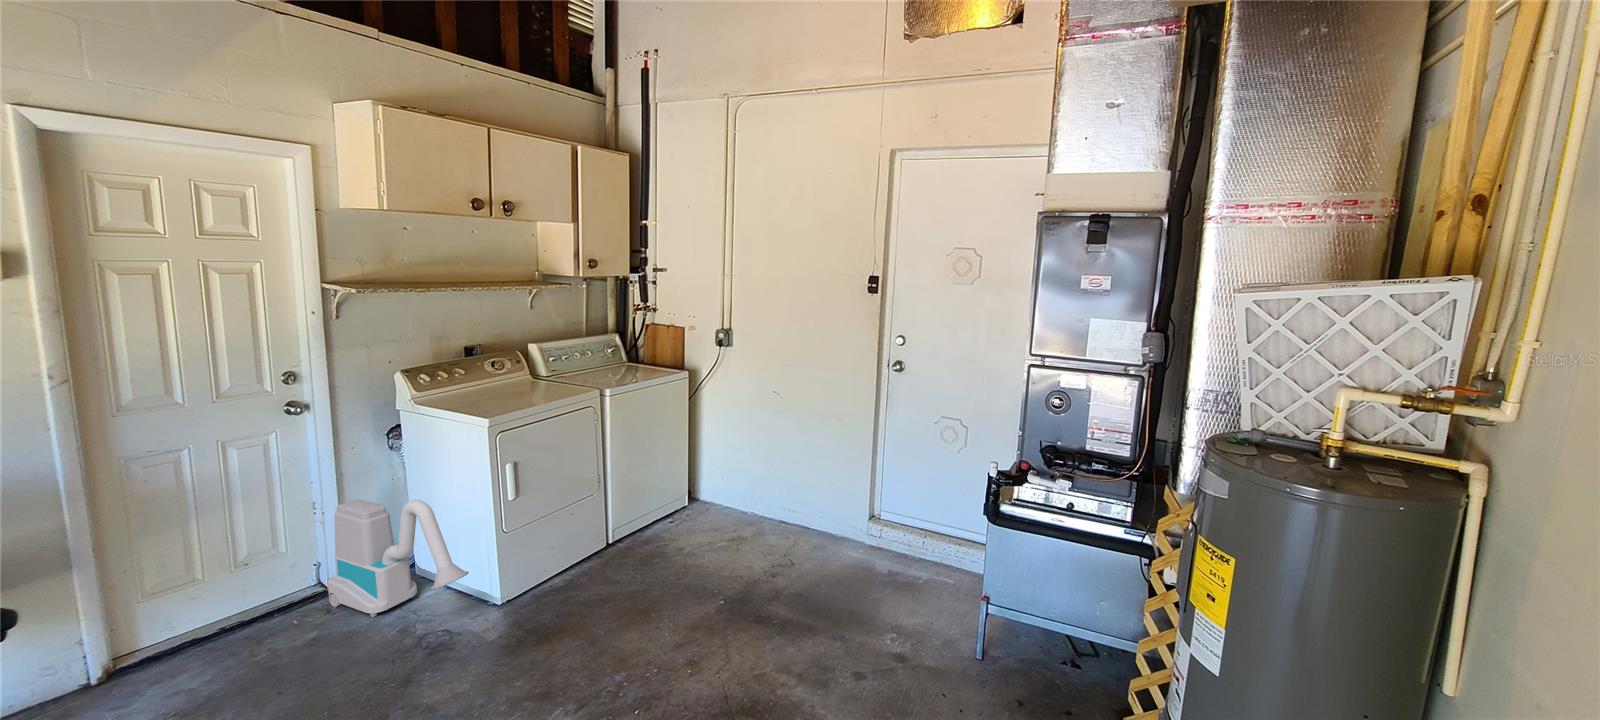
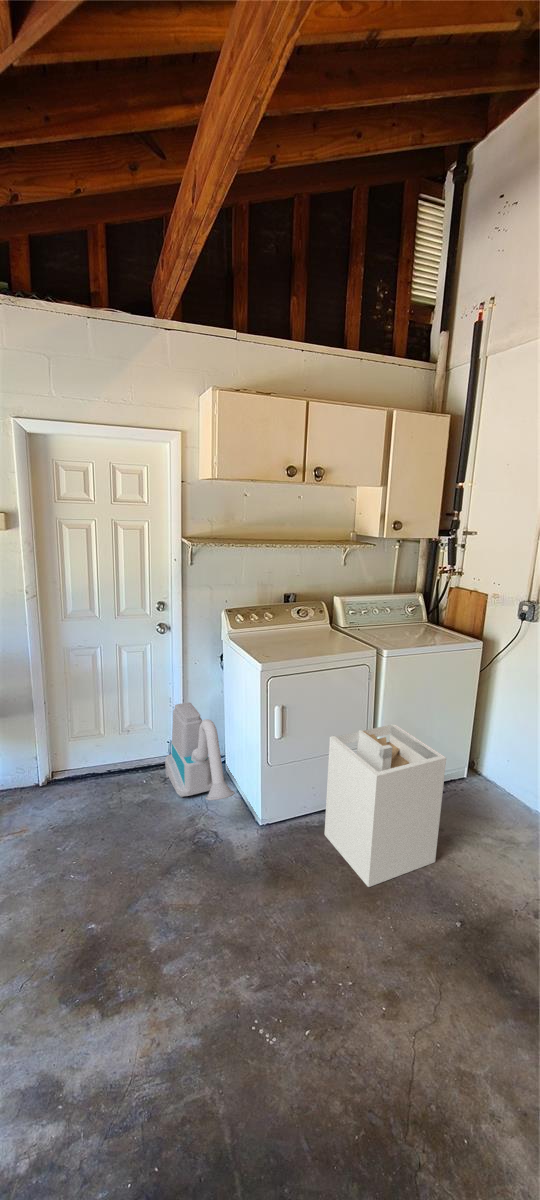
laundry hamper: none [571,459,685,608] -> present [325,724,446,887]

